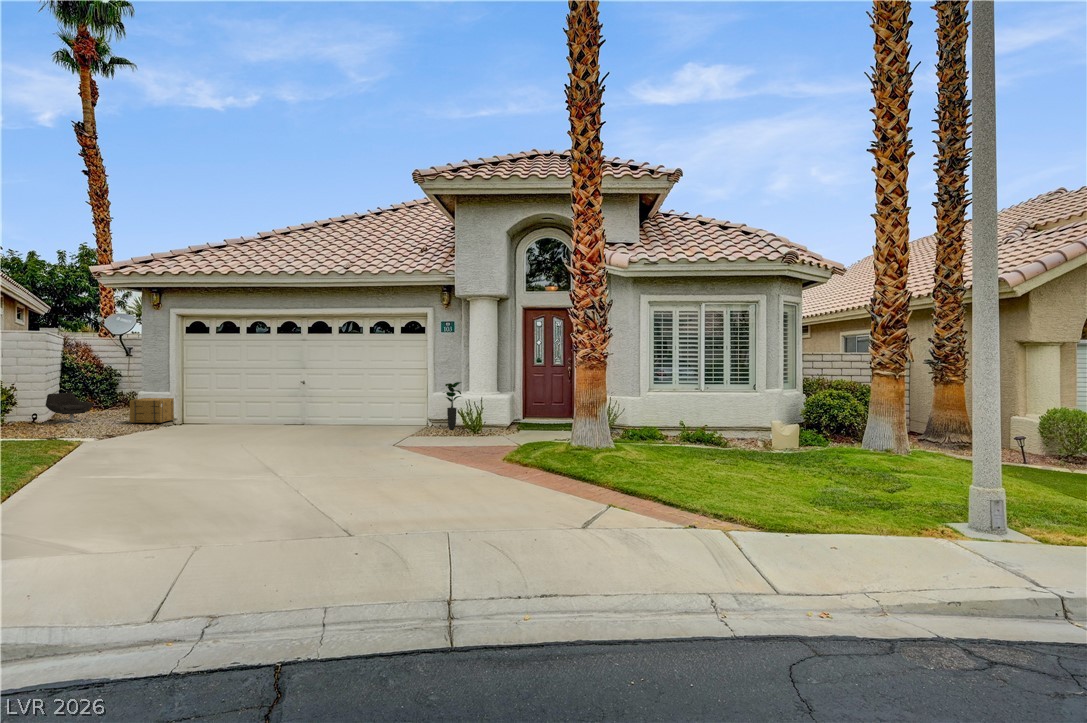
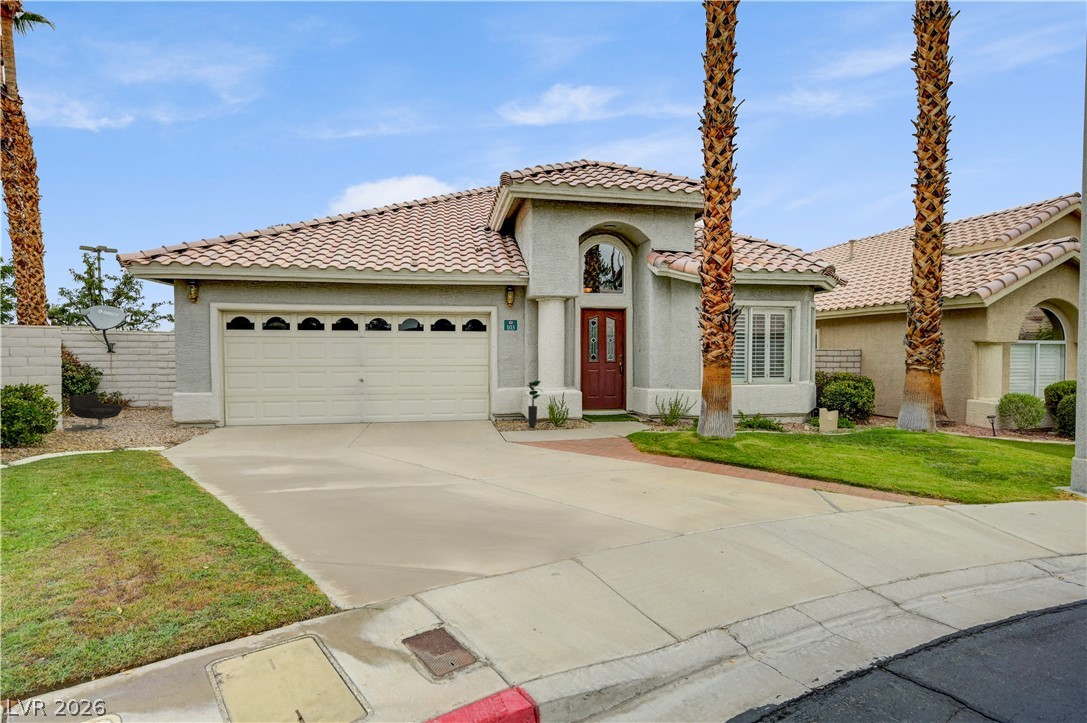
cardboard box: present [130,398,174,423] -> none [178,399,220,428]

